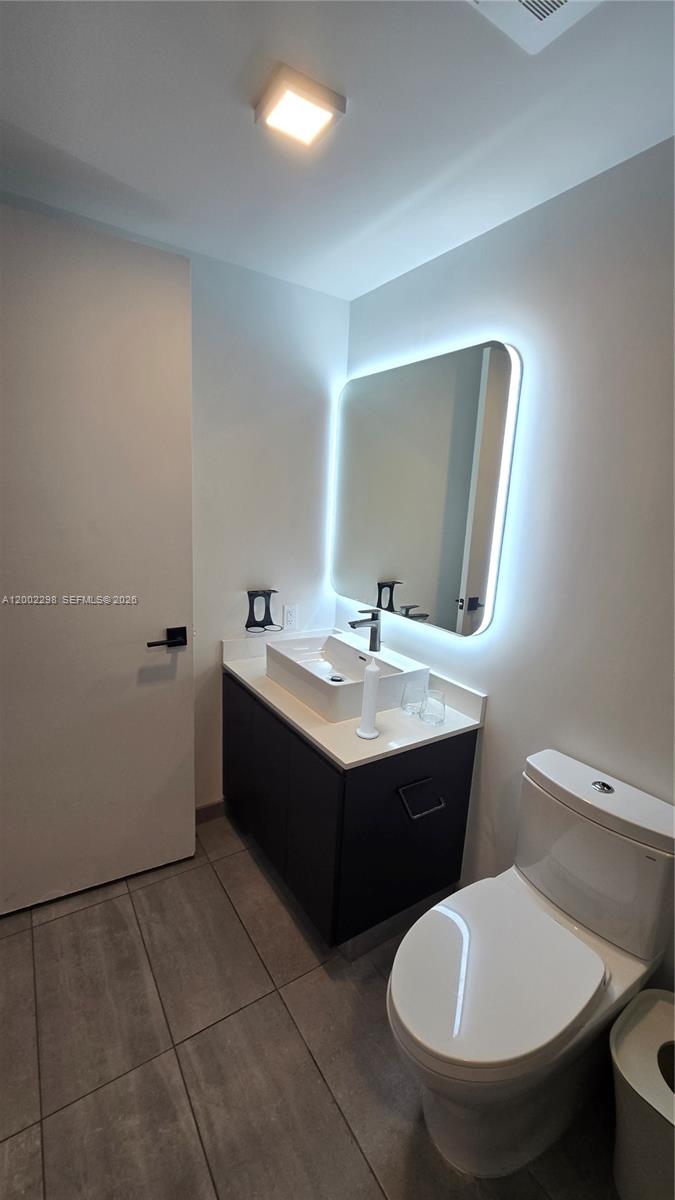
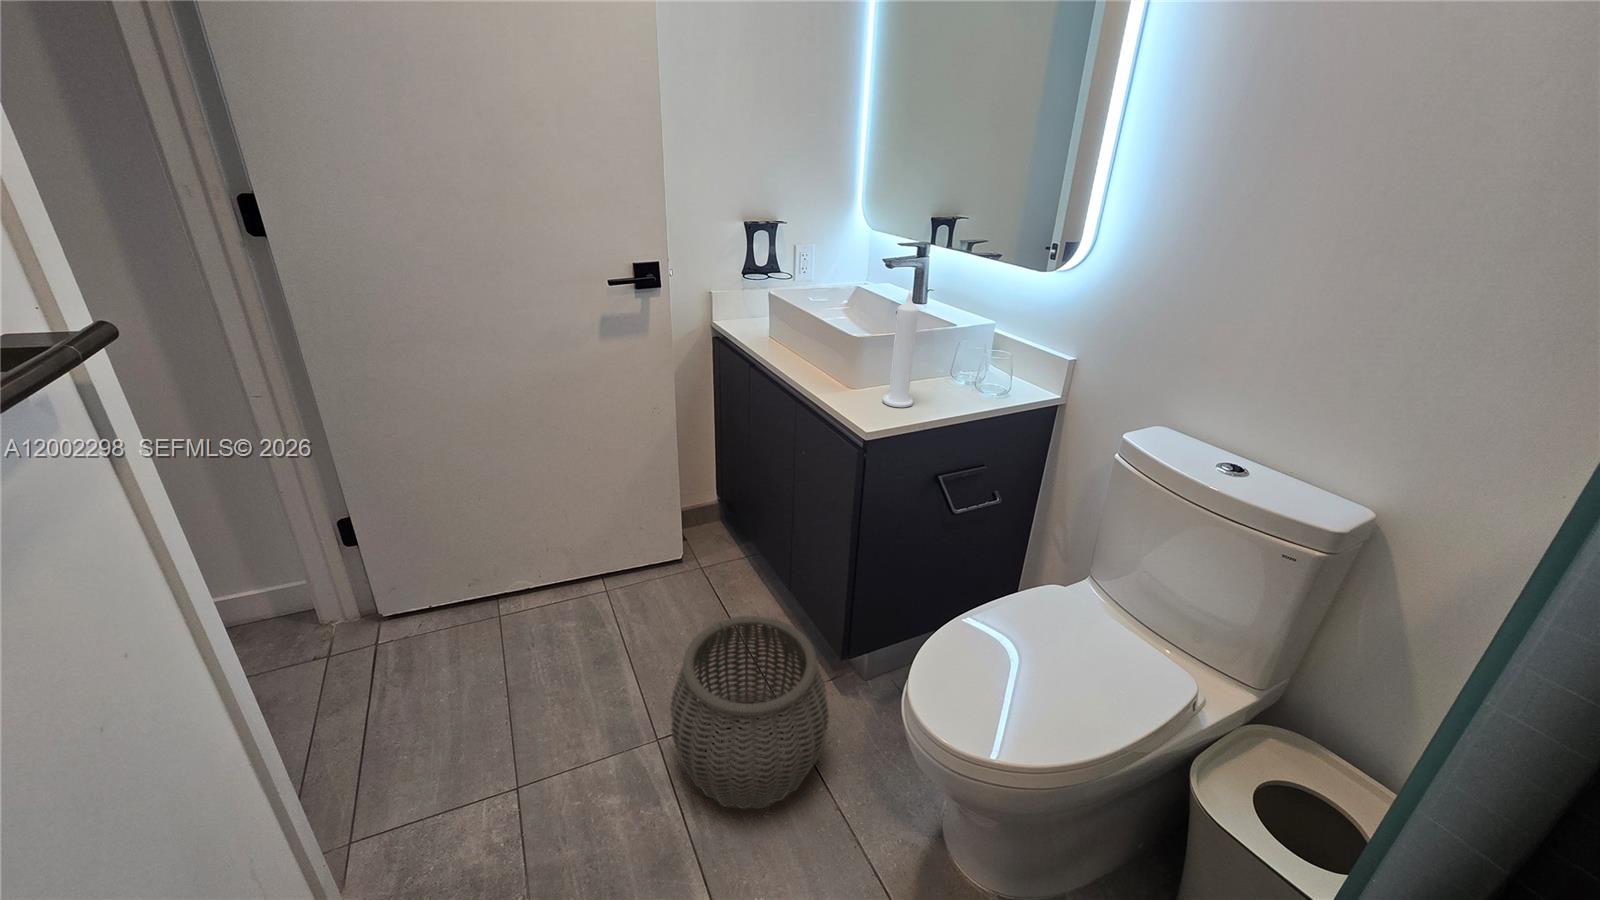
woven basket: none [191,916,326,1109] -> present [670,616,829,809]

